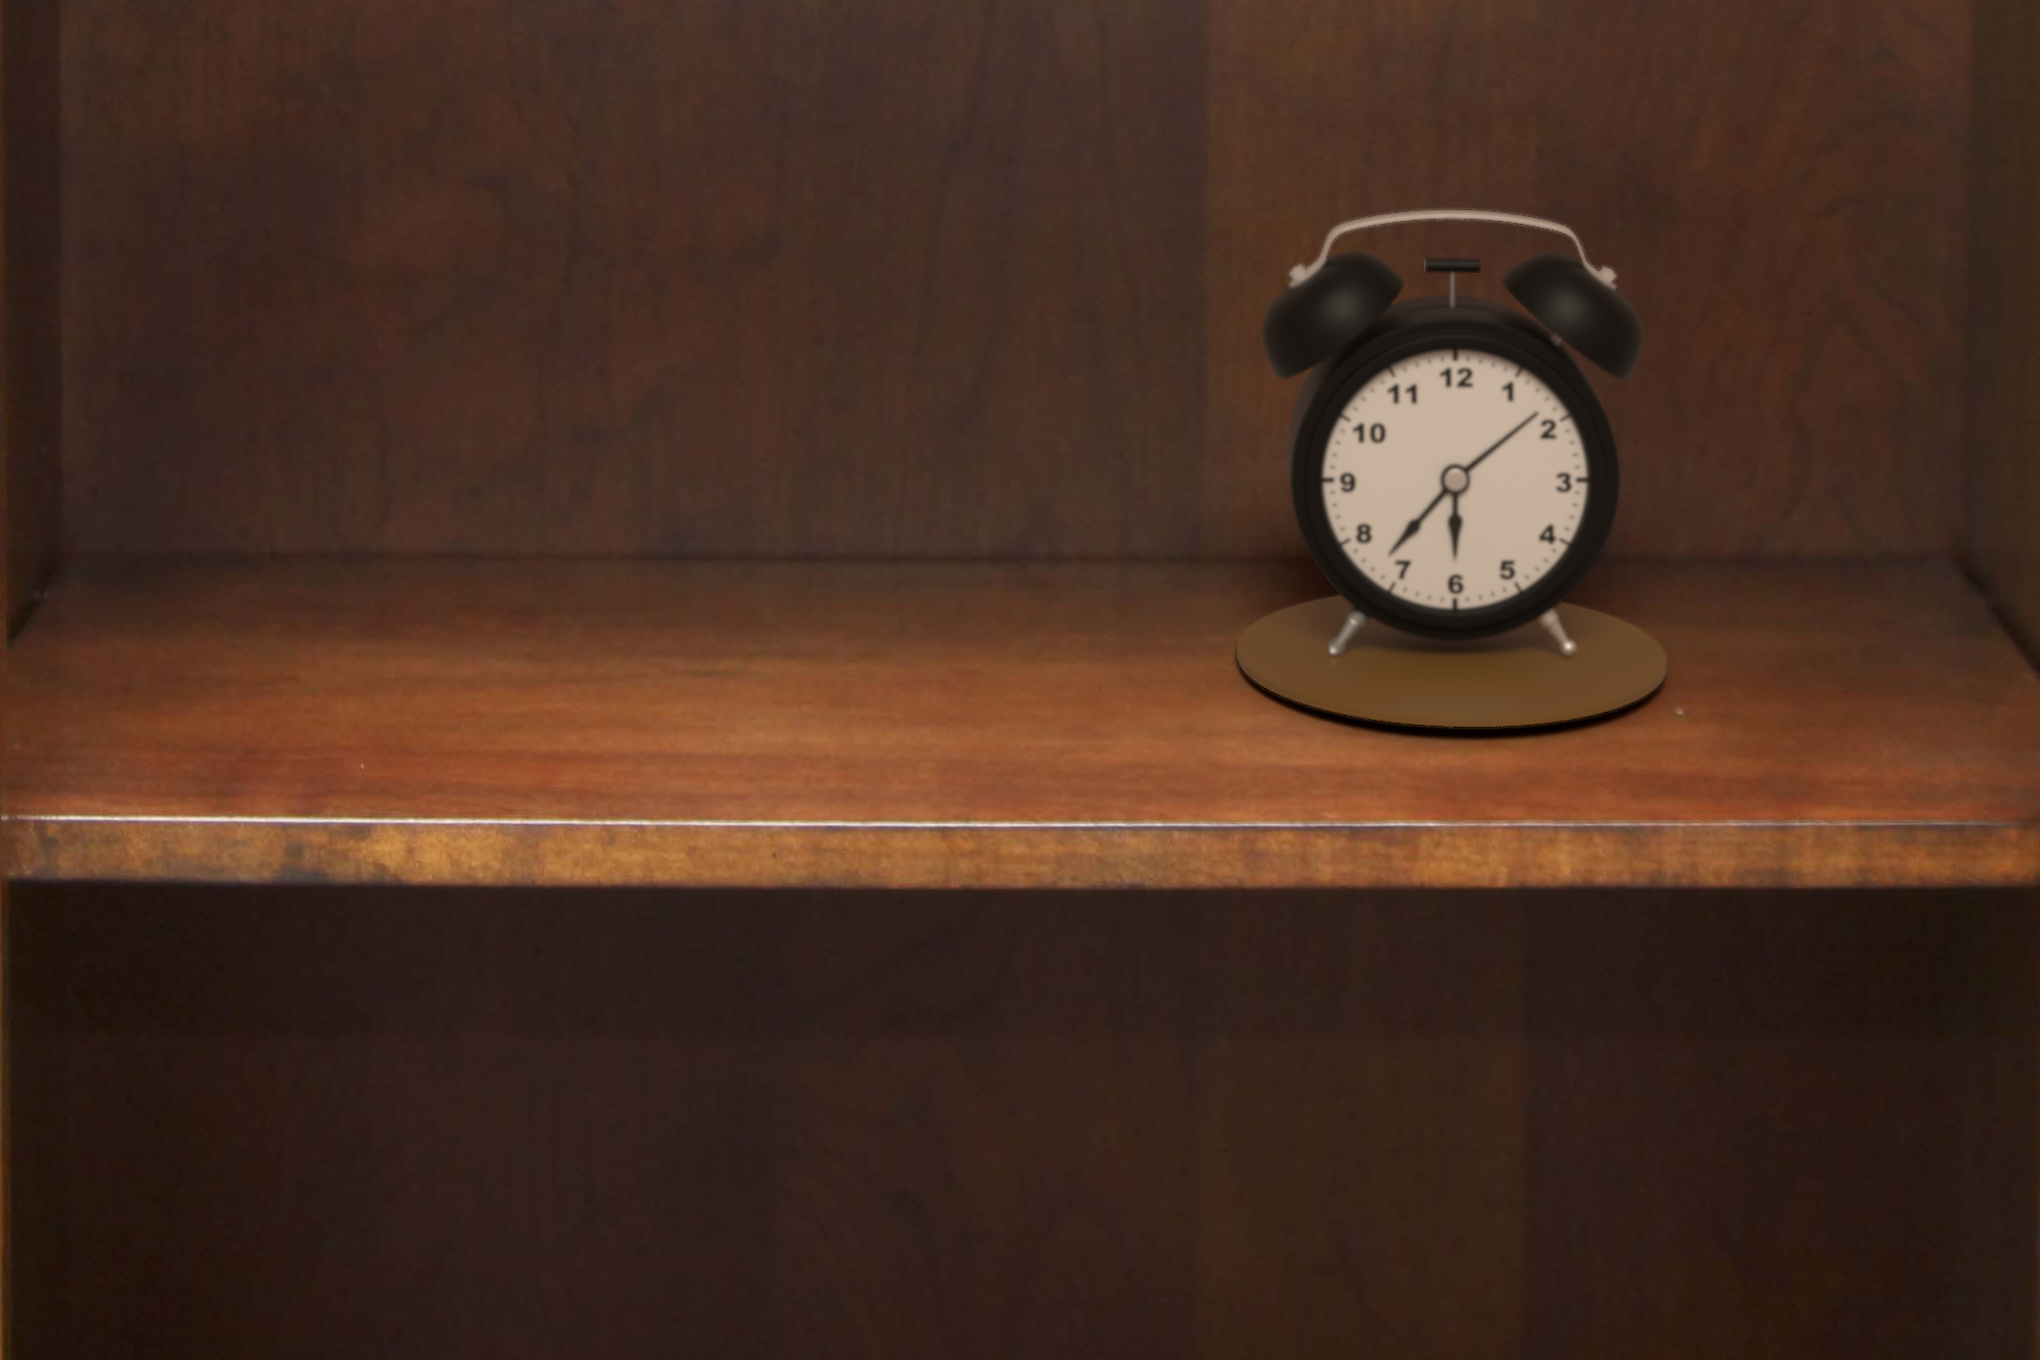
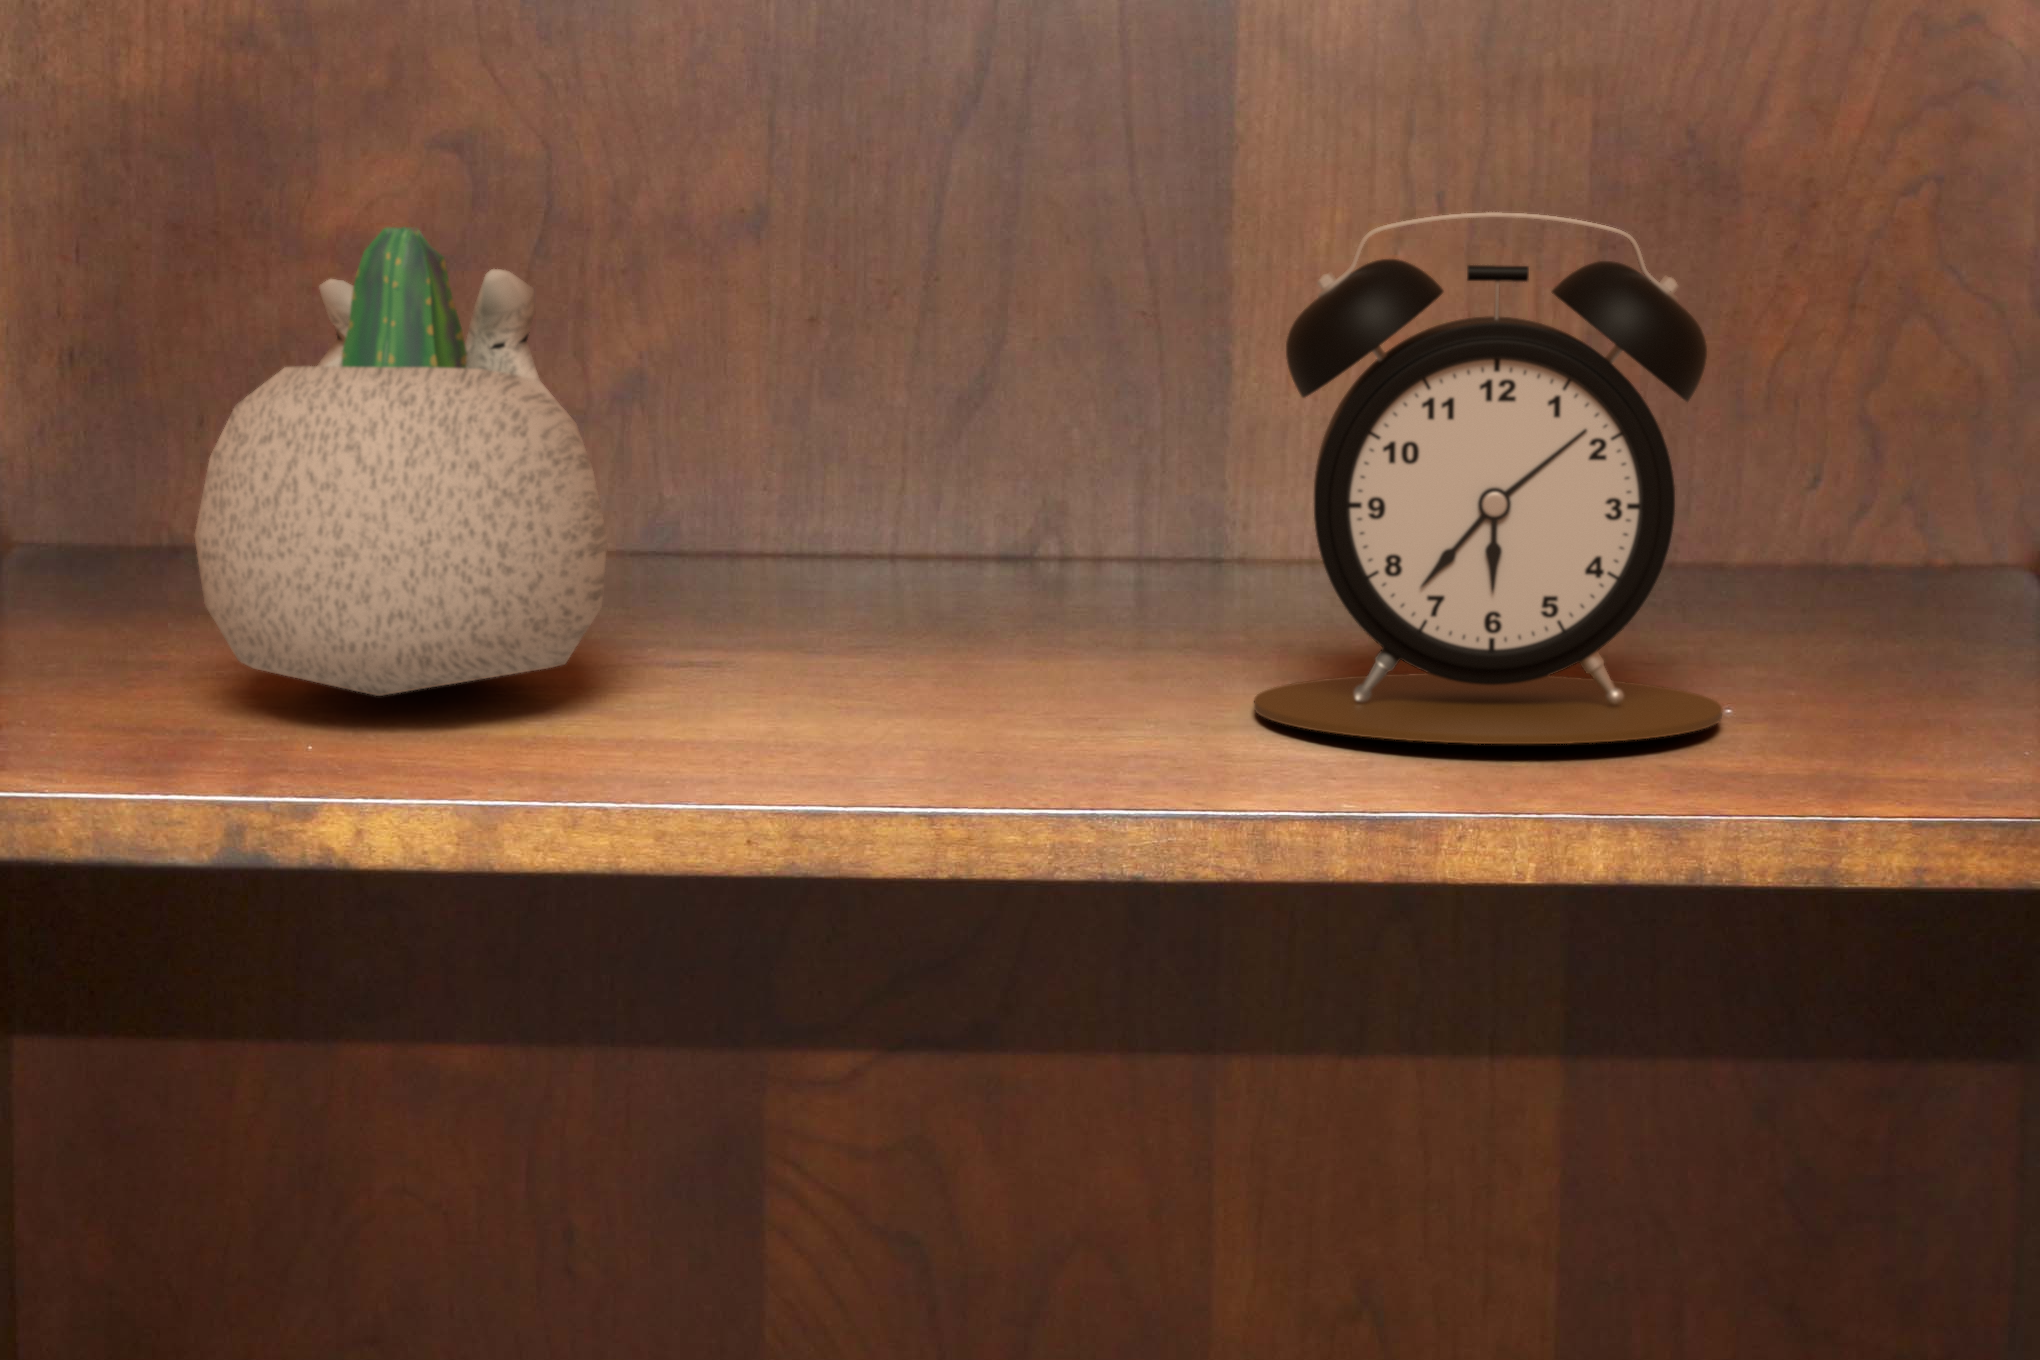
succulent planter: none [266,235,645,679] -> present [195,227,607,696]

